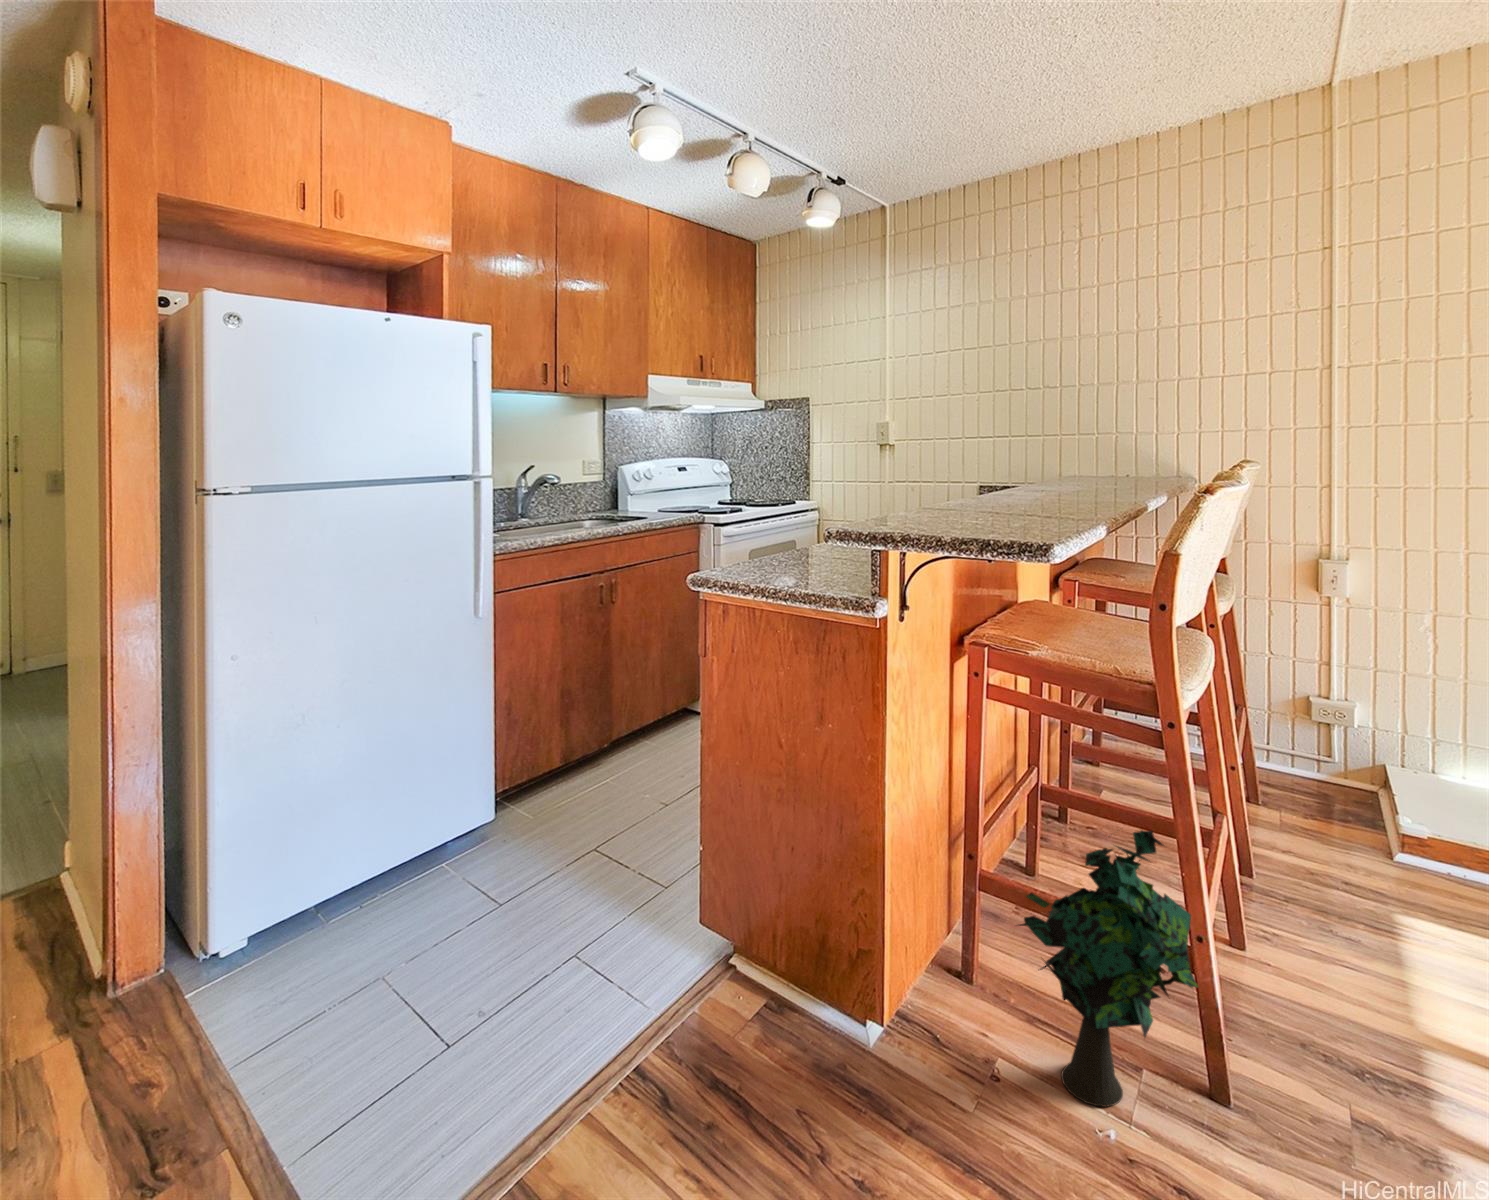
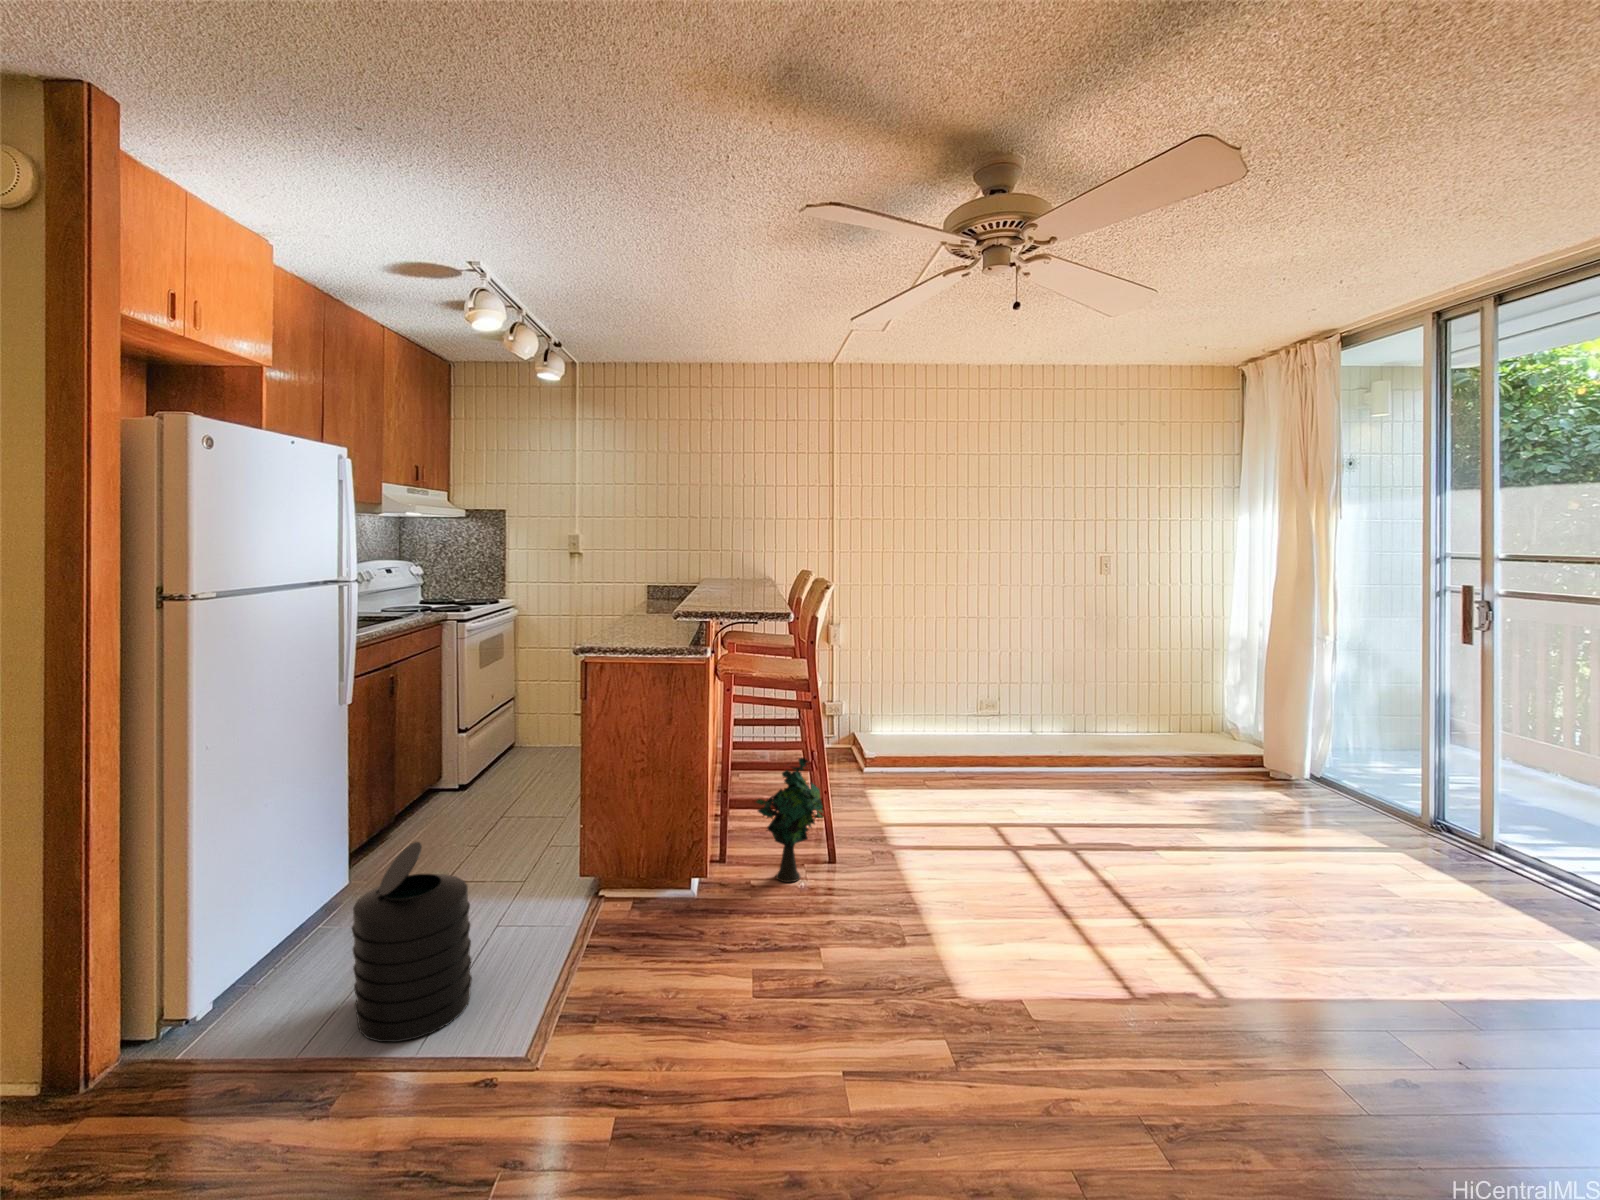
trash can: none [225,827,427,1151] -> present [352,842,472,1042]

